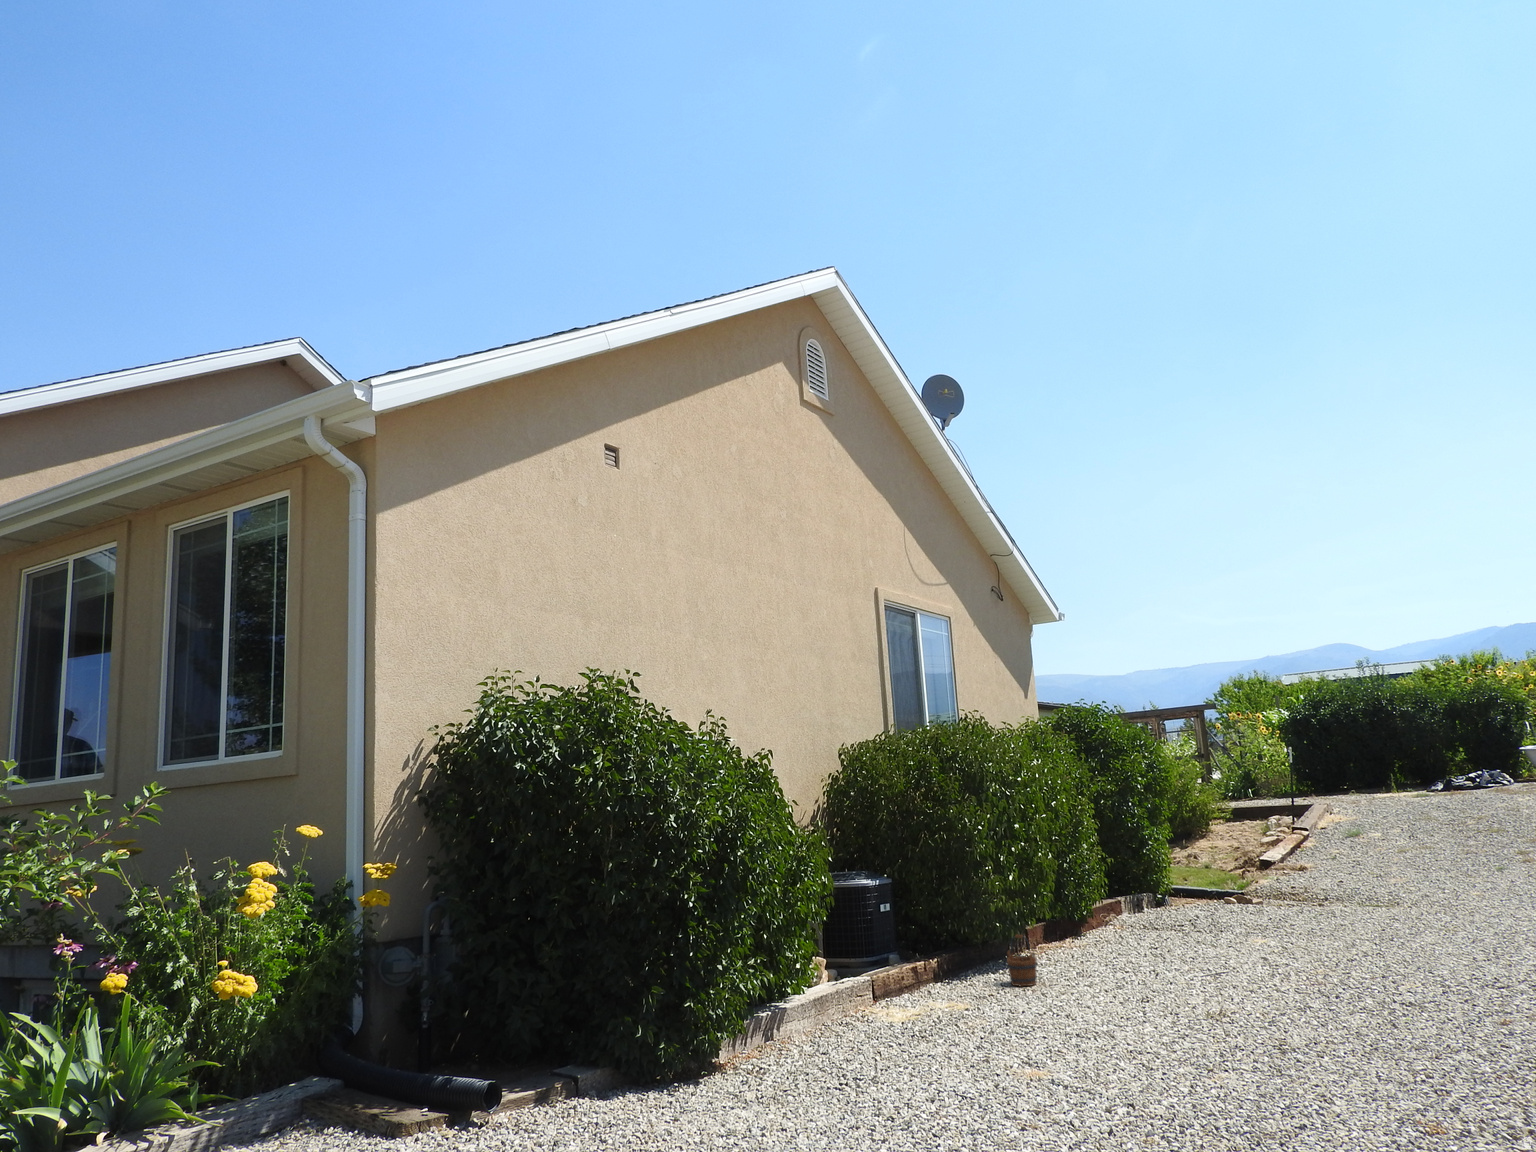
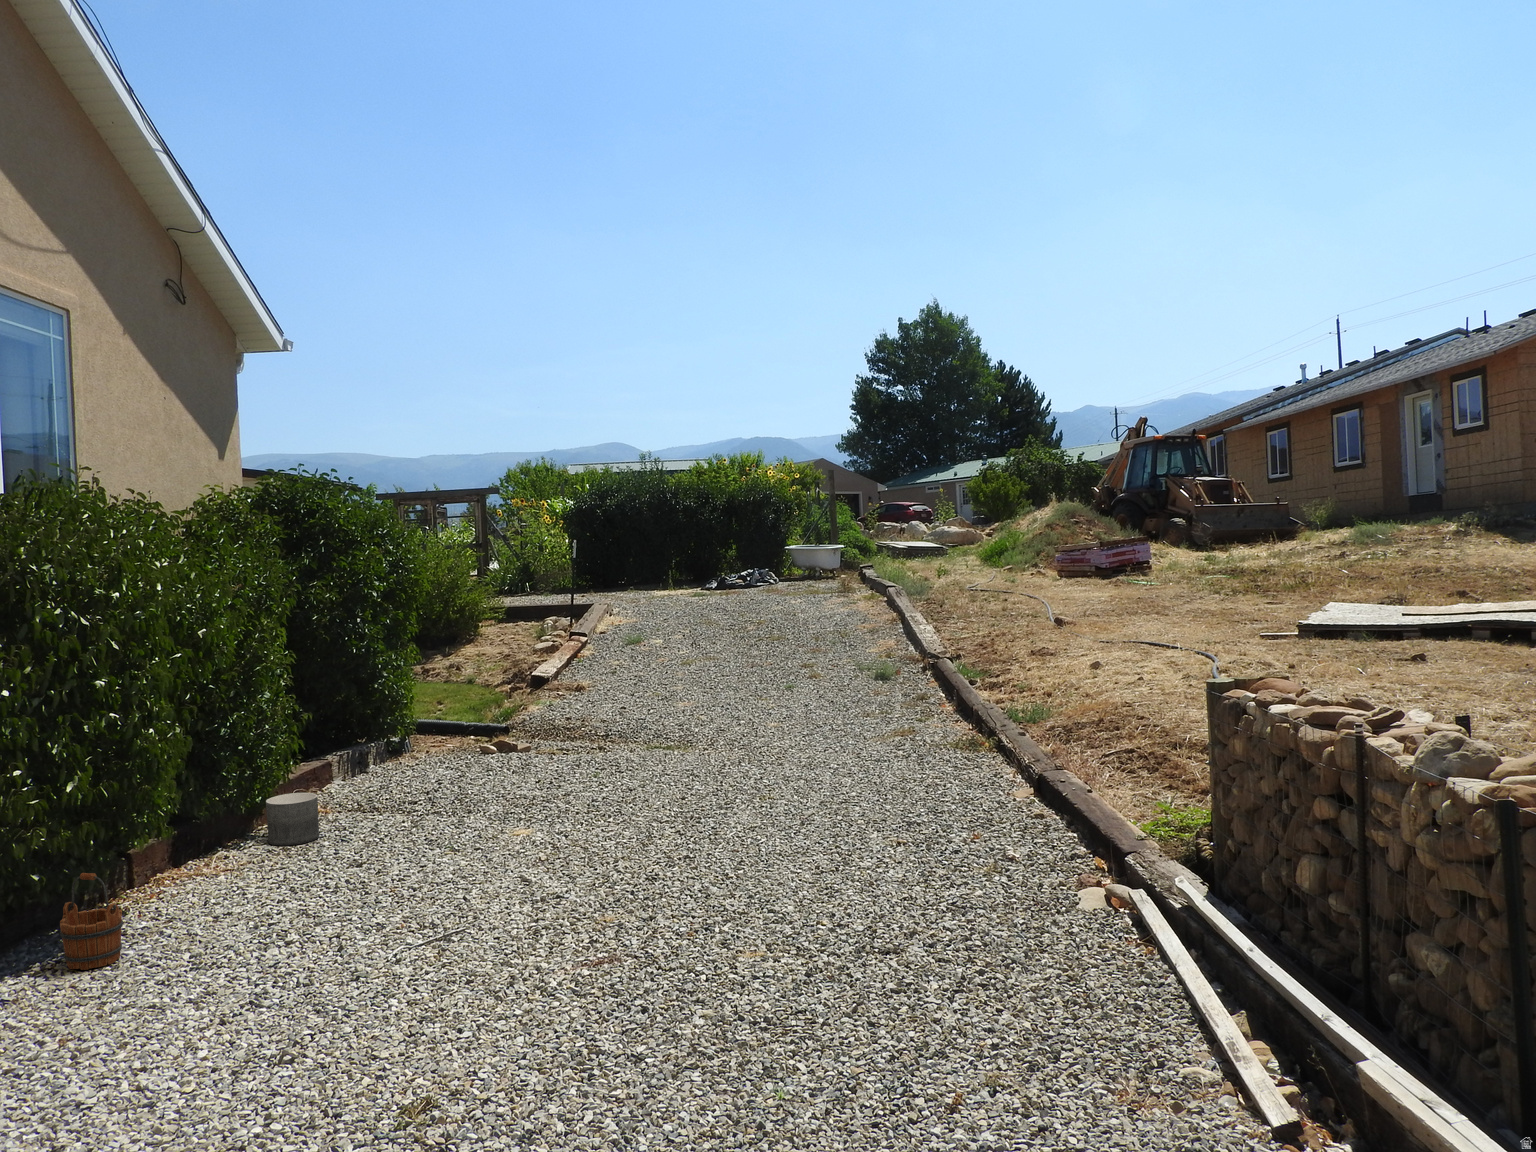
planter: none [1091,915,1125,946] -> present [266,793,319,846]

